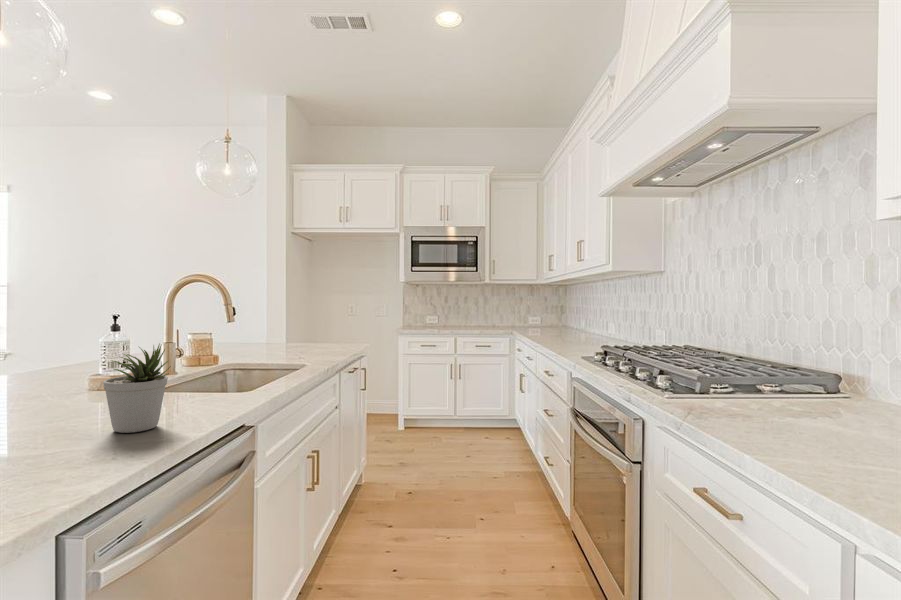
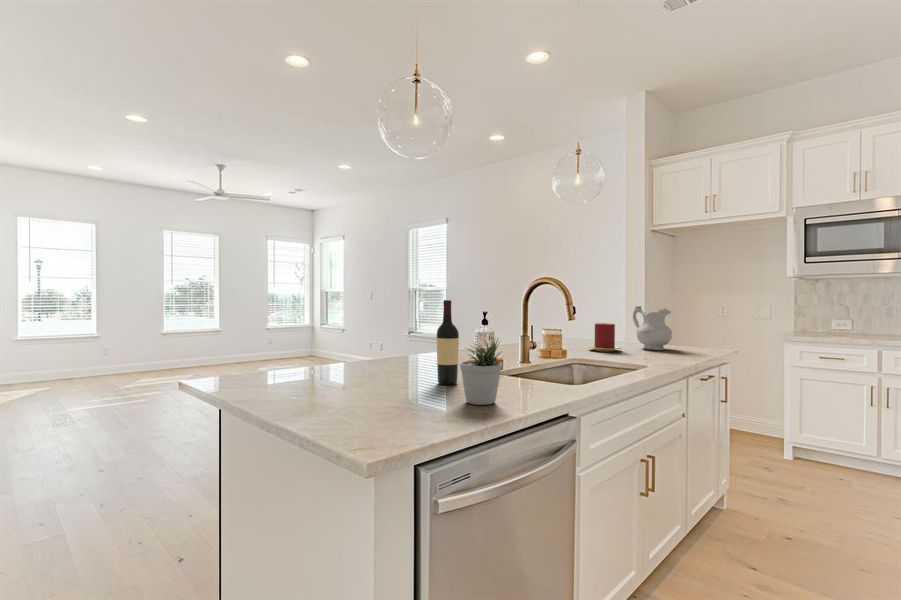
wine bottle: none [48,298,87,415] -> present [437,300,459,385]
ceramic pitcher: none [283,306,321,348] -> present [633,306,672,350]
candle: none [239,324,275,354] -> present [588,323,621,352]

